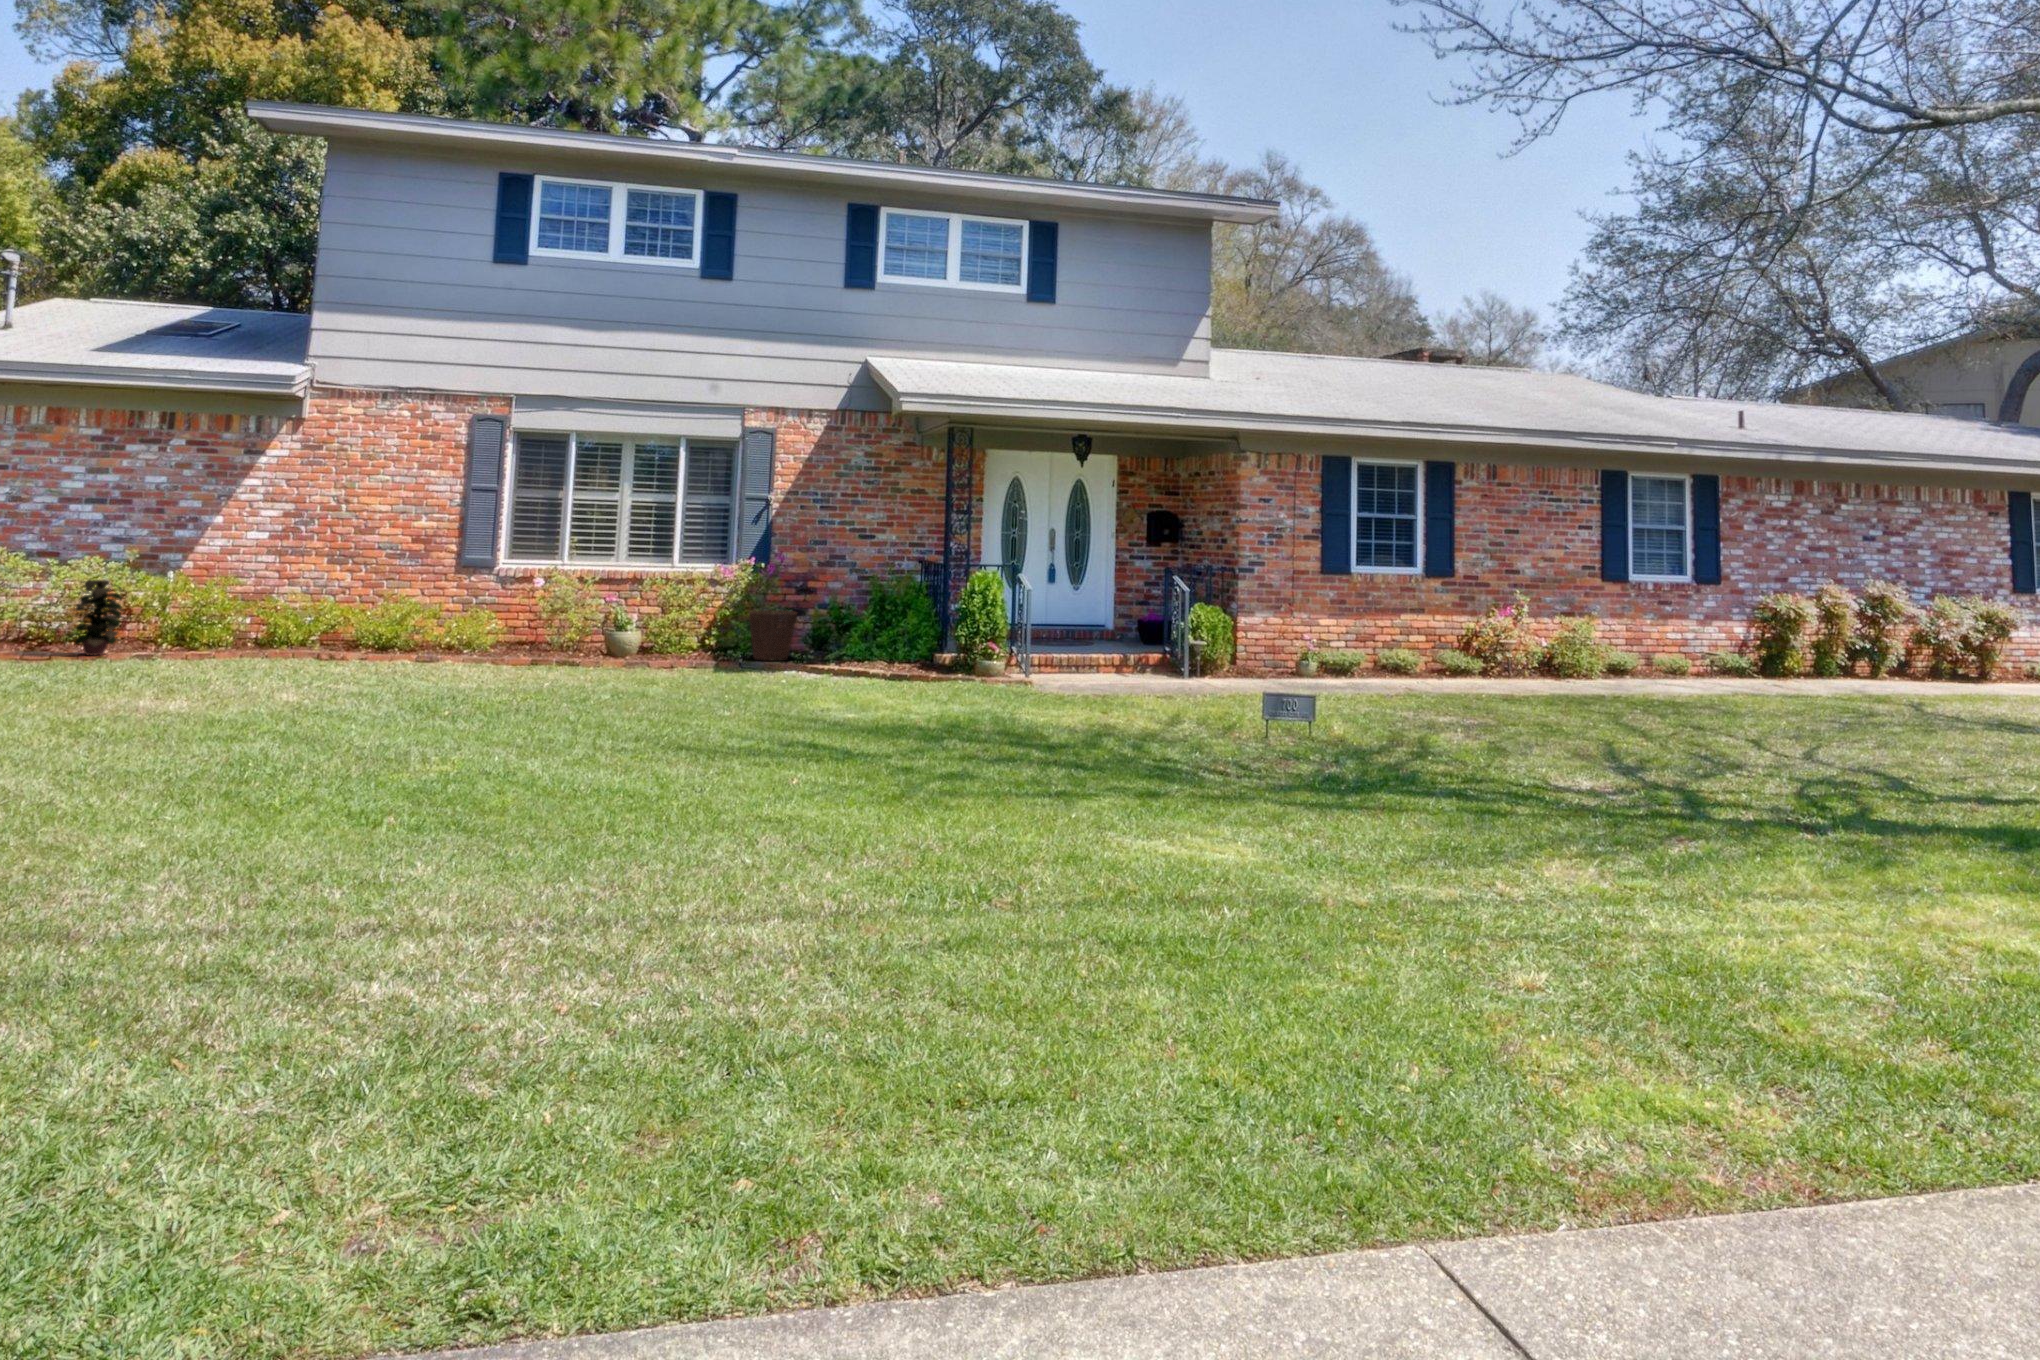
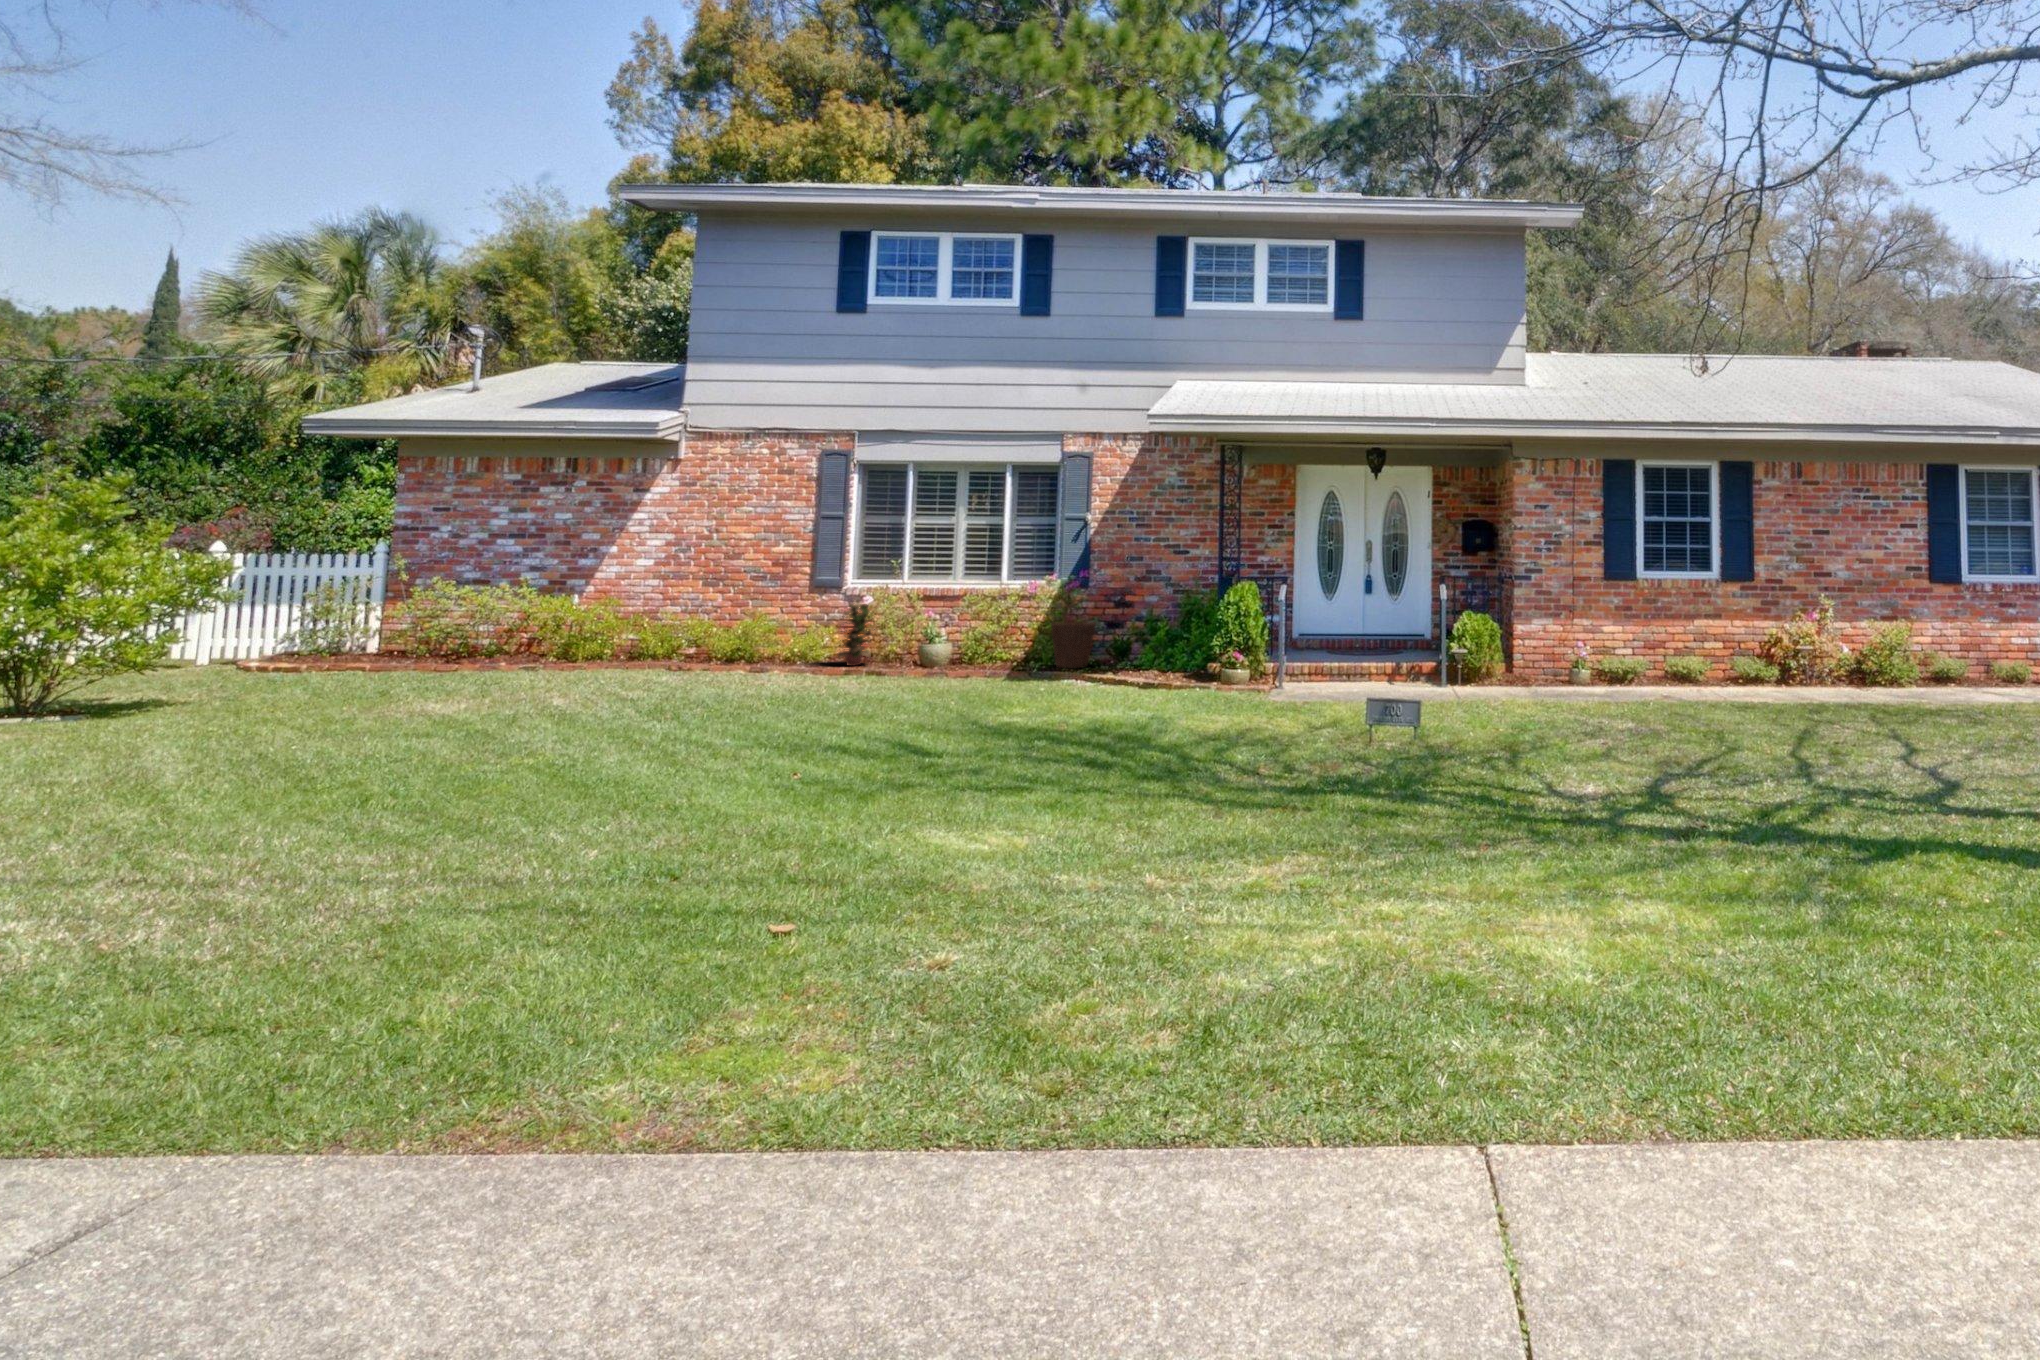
decorative plant: present [72,580,124,656] -> present [837,604,875,666]

